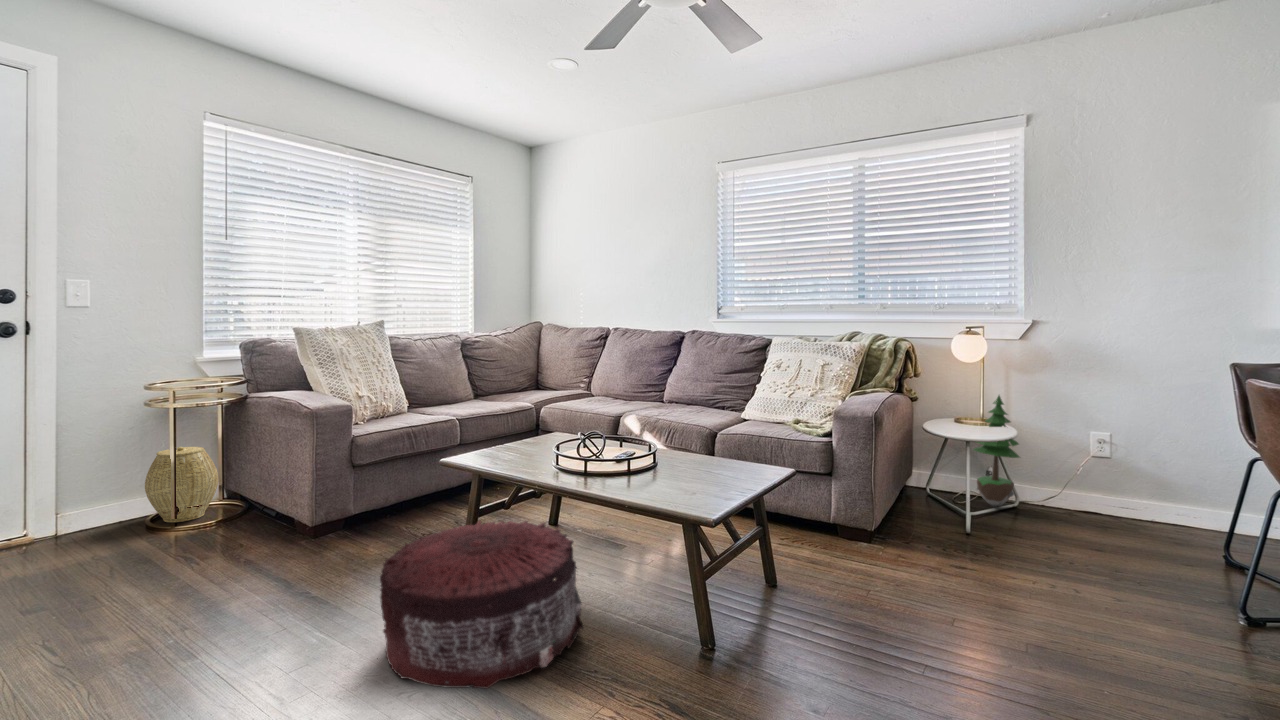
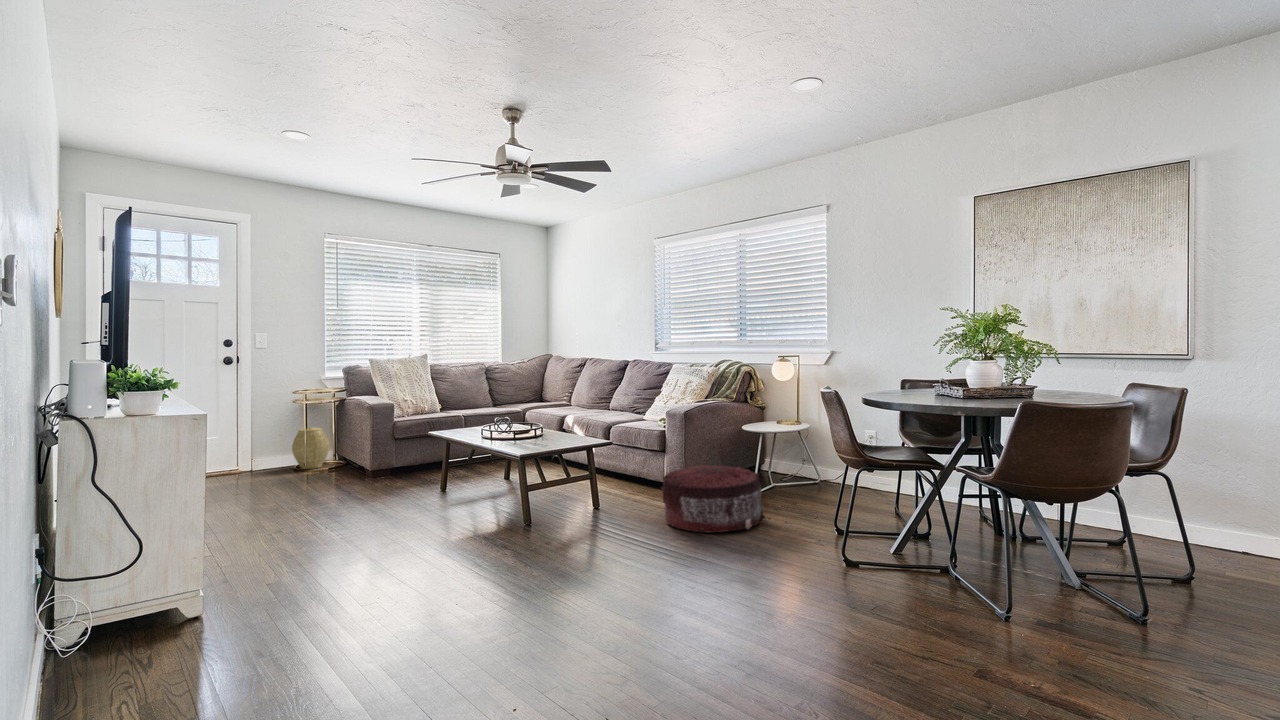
potted tree: present [974,396,1019,507] -> none [786,402,816,482]
pouf: present [380,521,584,689] -> present [661,465,765,533]

